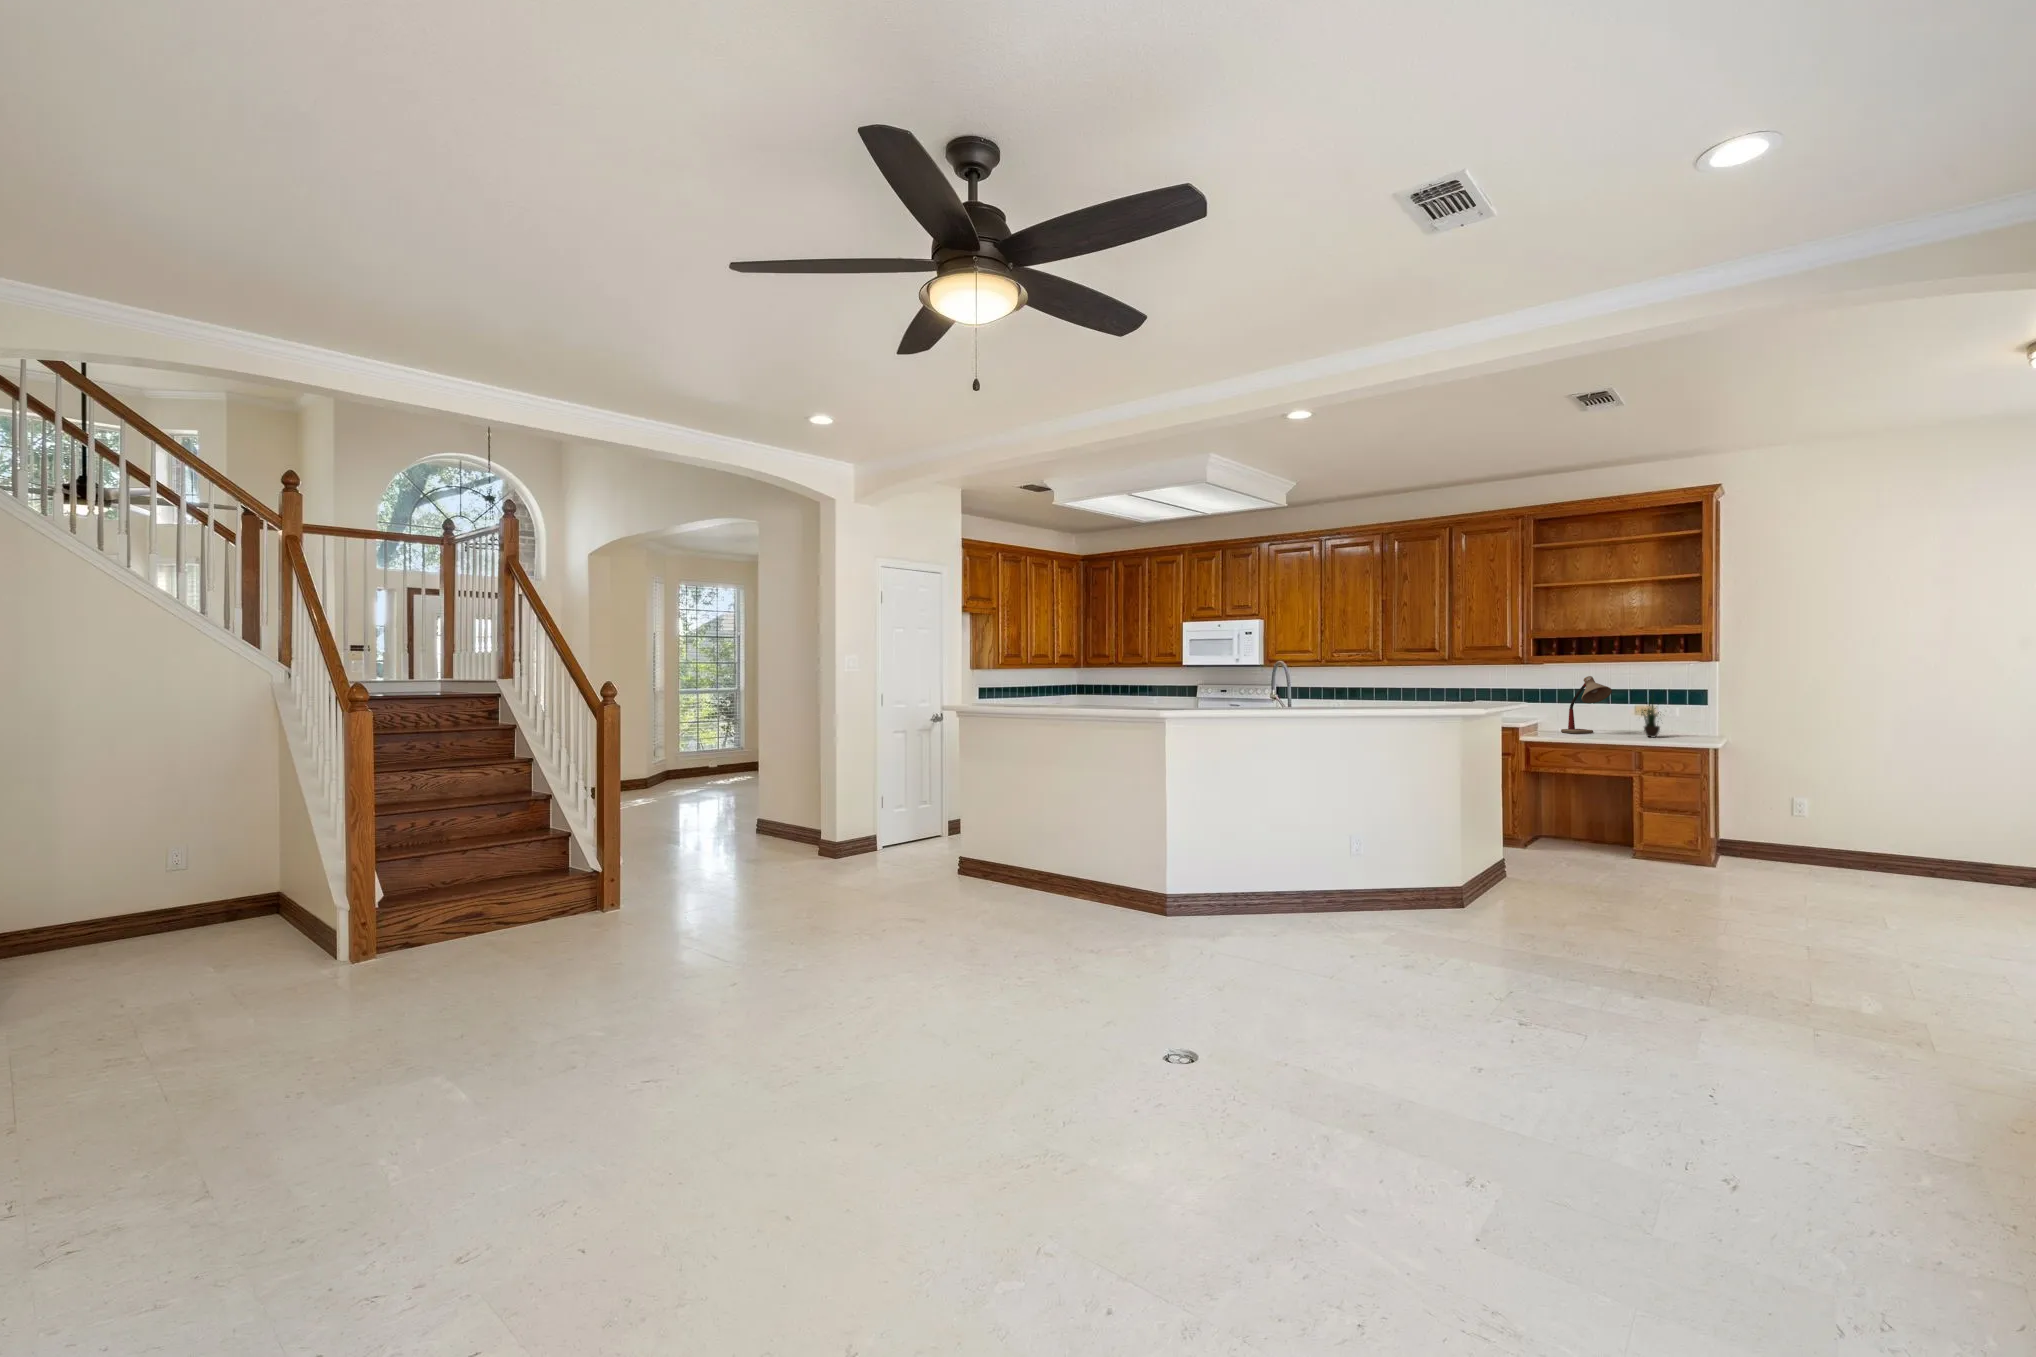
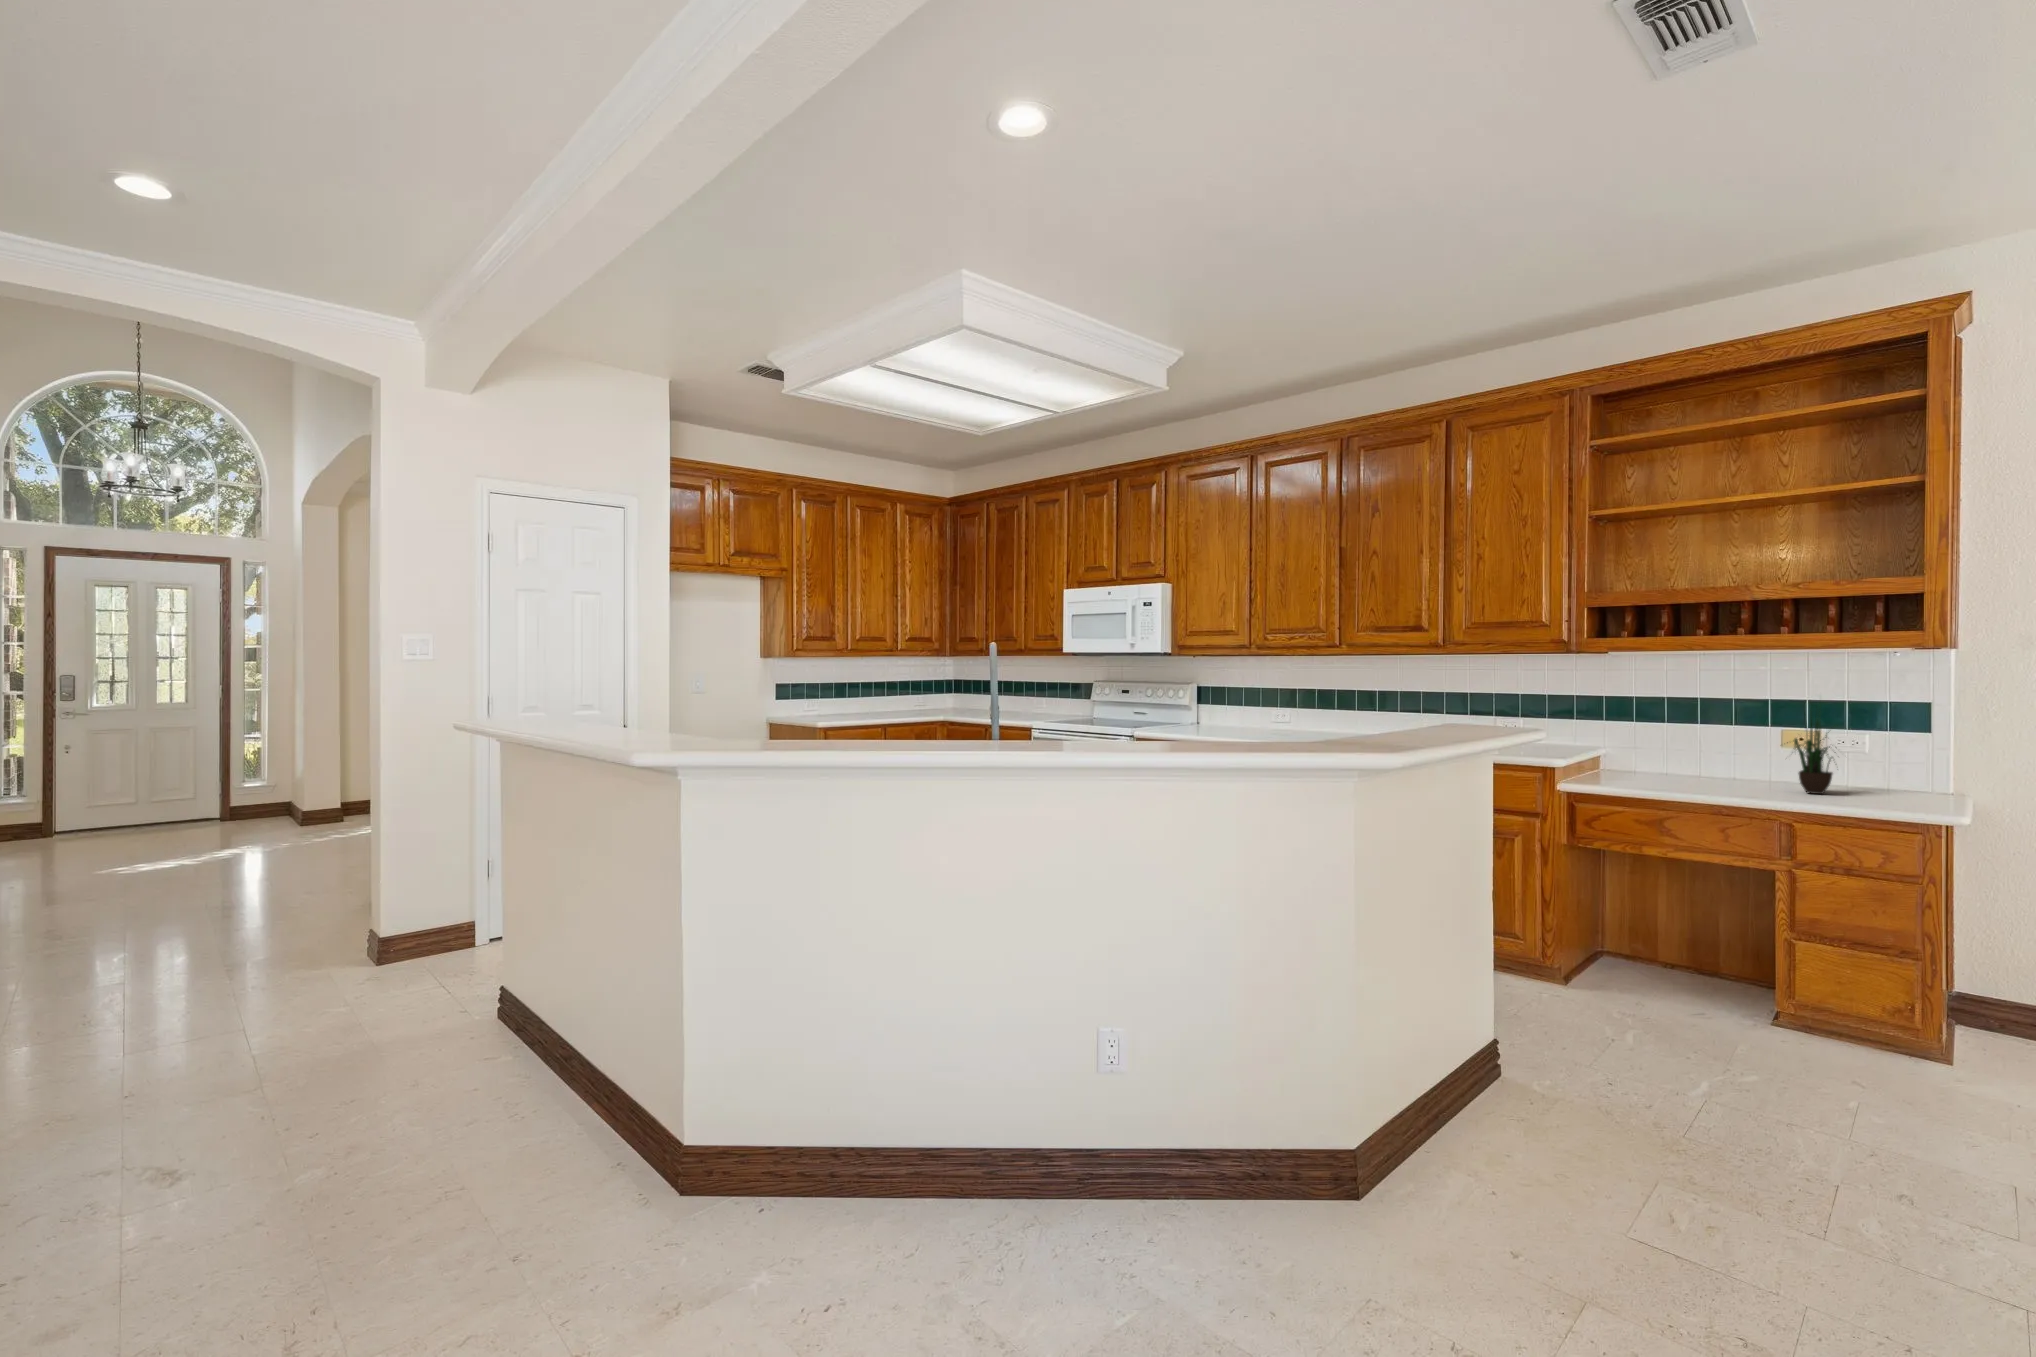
desk lamp: present [1561,676,1612,734] -> none [1640,675,1736,779]

